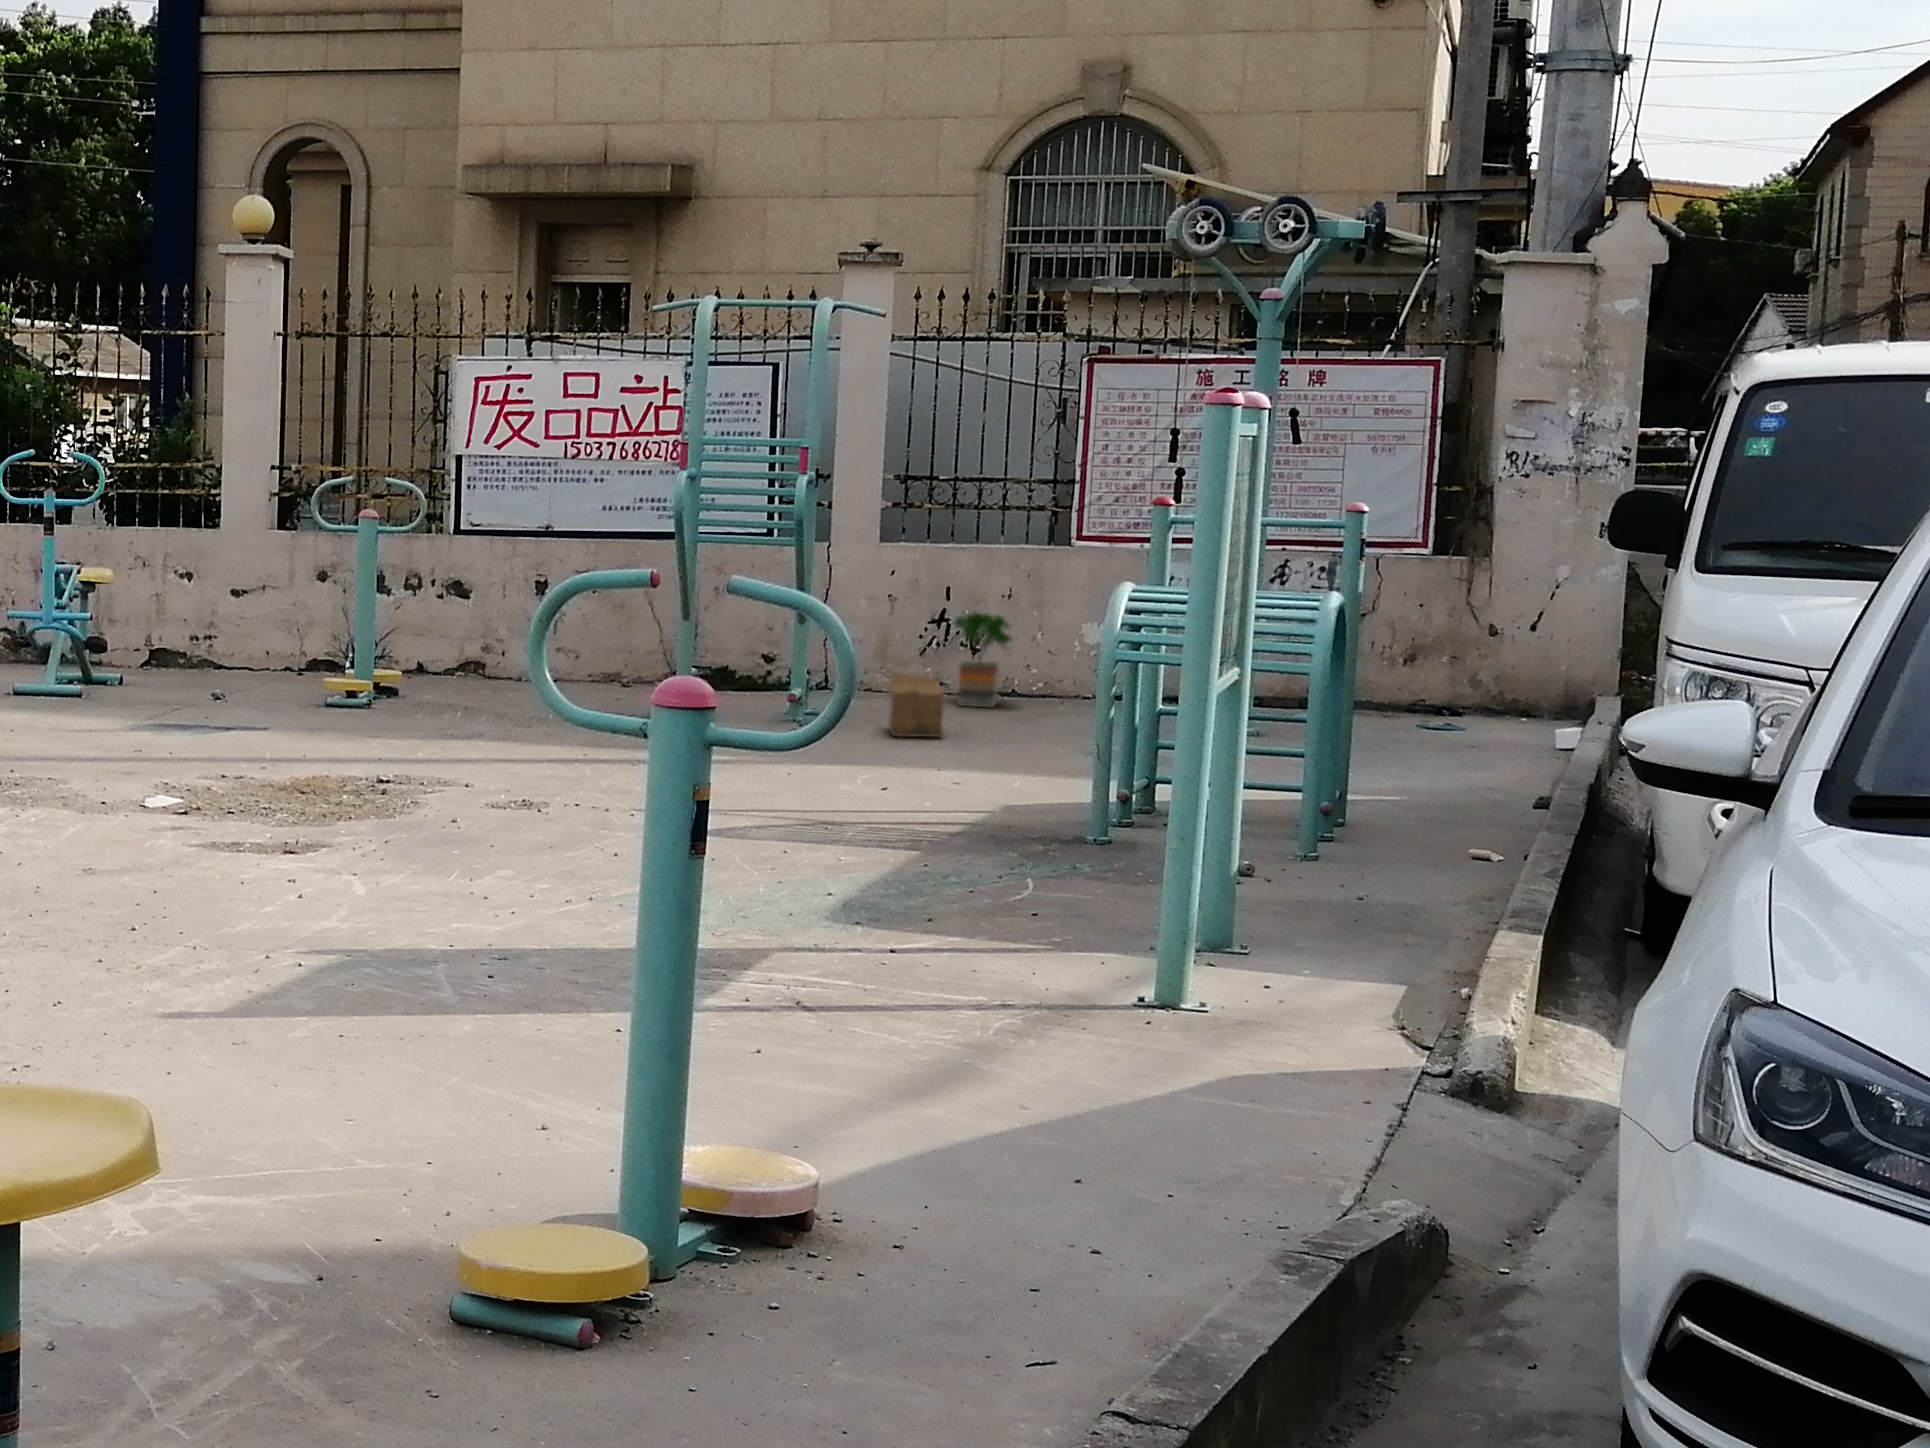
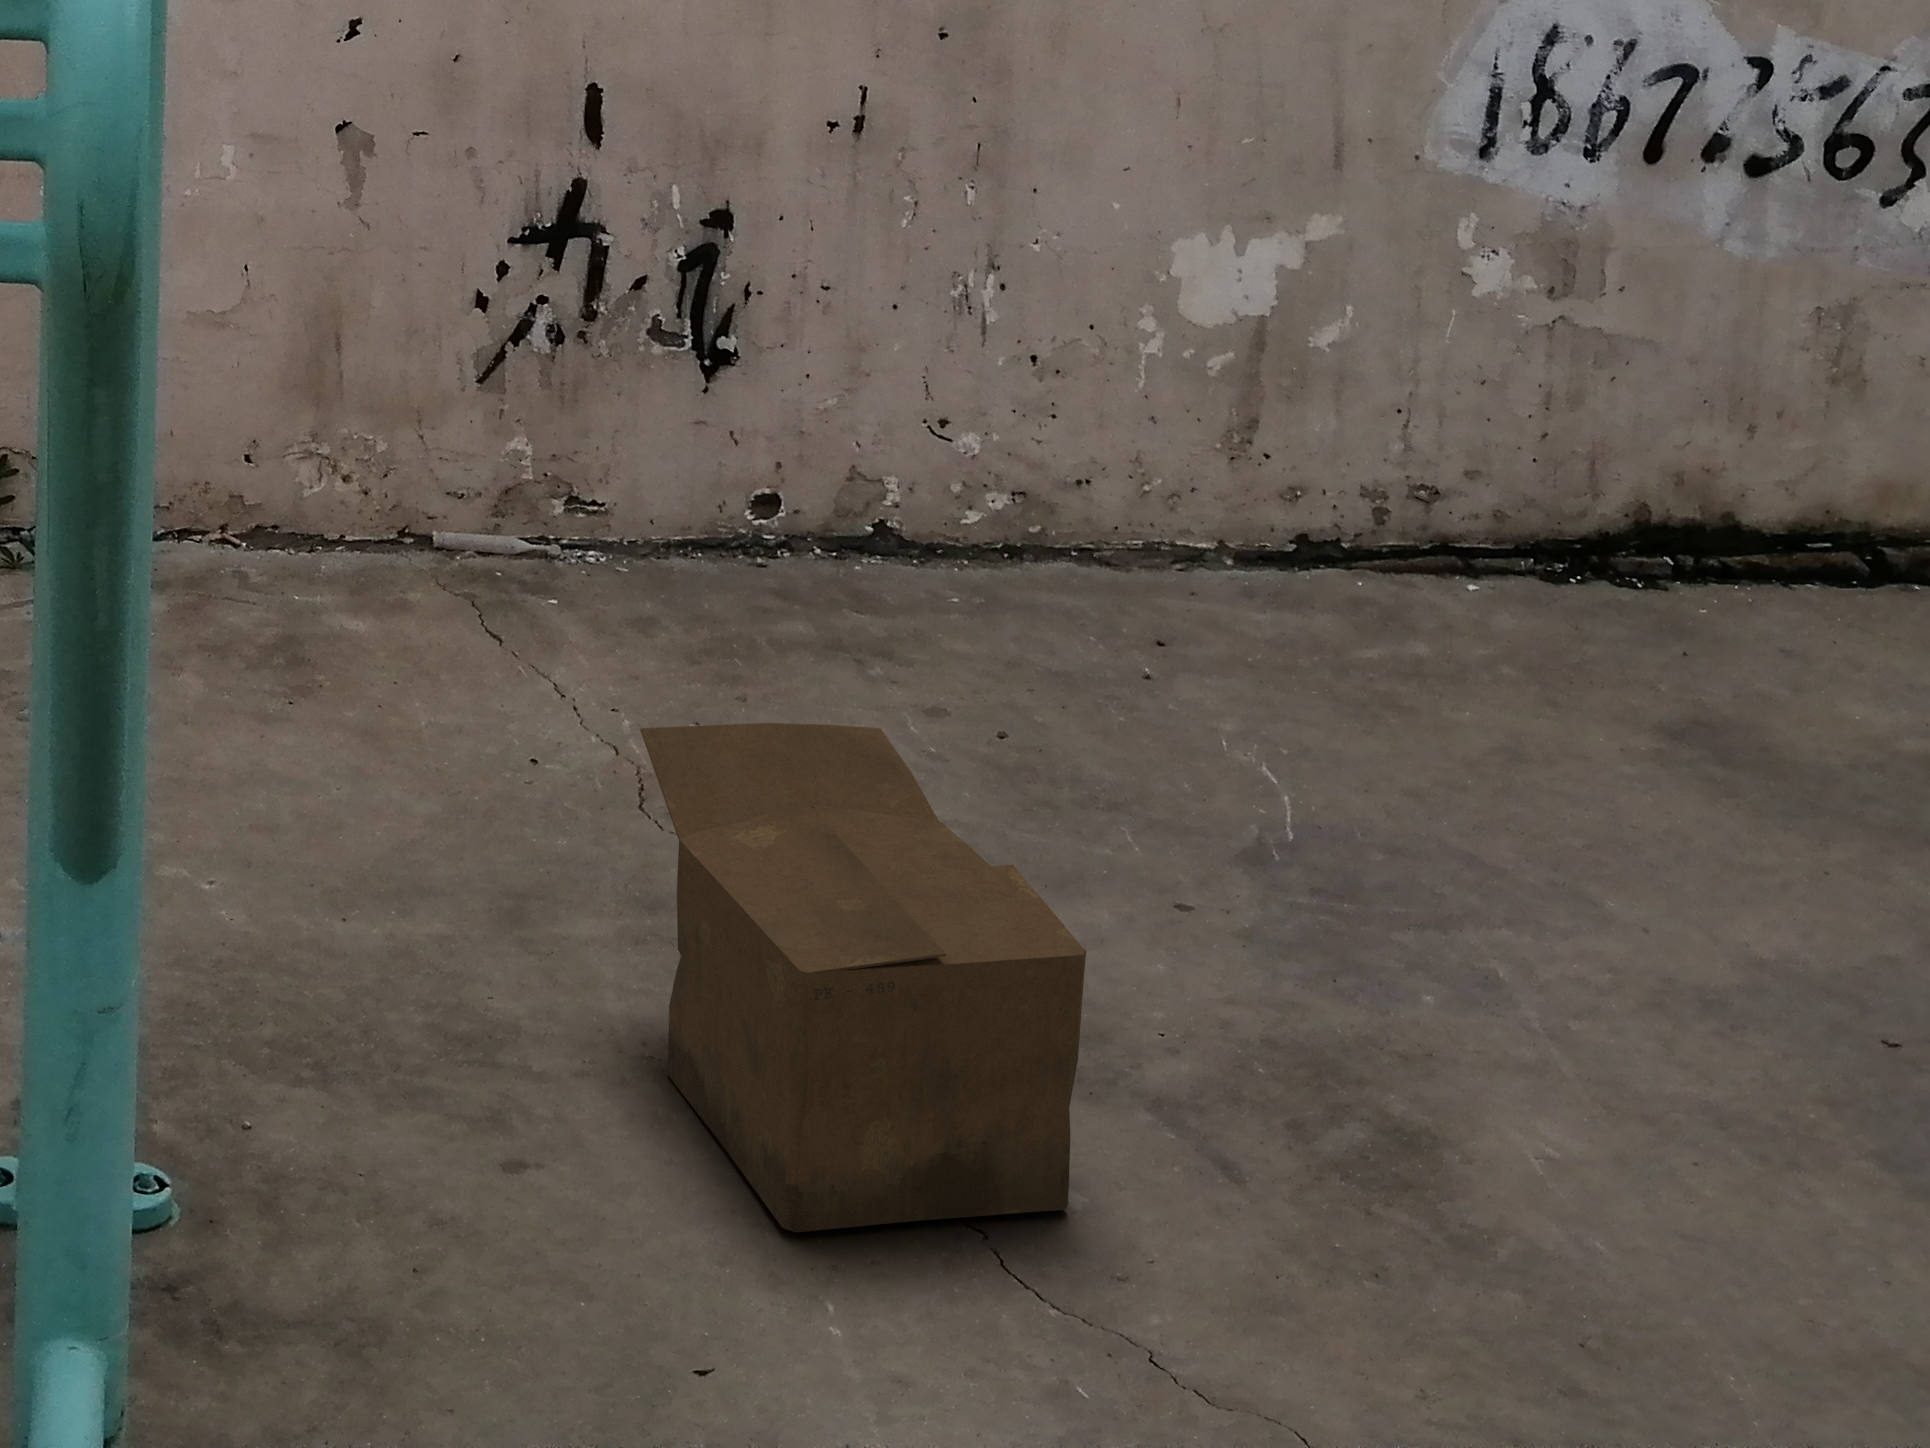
potted tree: present [953,612,1011,707] -> none [659,206,982,660]

